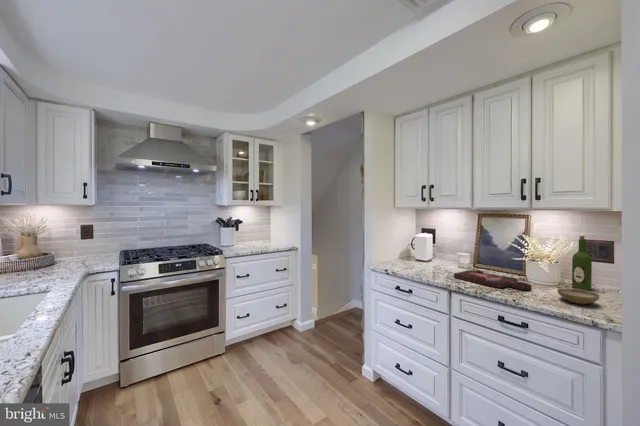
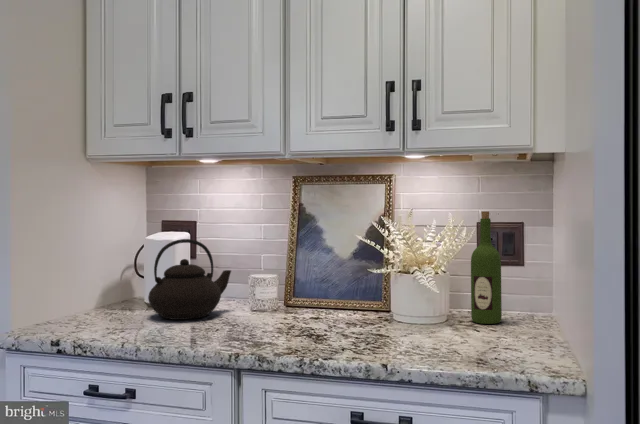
teapot: none [417,238,450,268] -> present [148,239,231,320]
cutting board: present [454,270,532,290] -> none [244,310,410,343]
ceramic bowl: present [557,288,599,304] -> none [458,321,528,351]

